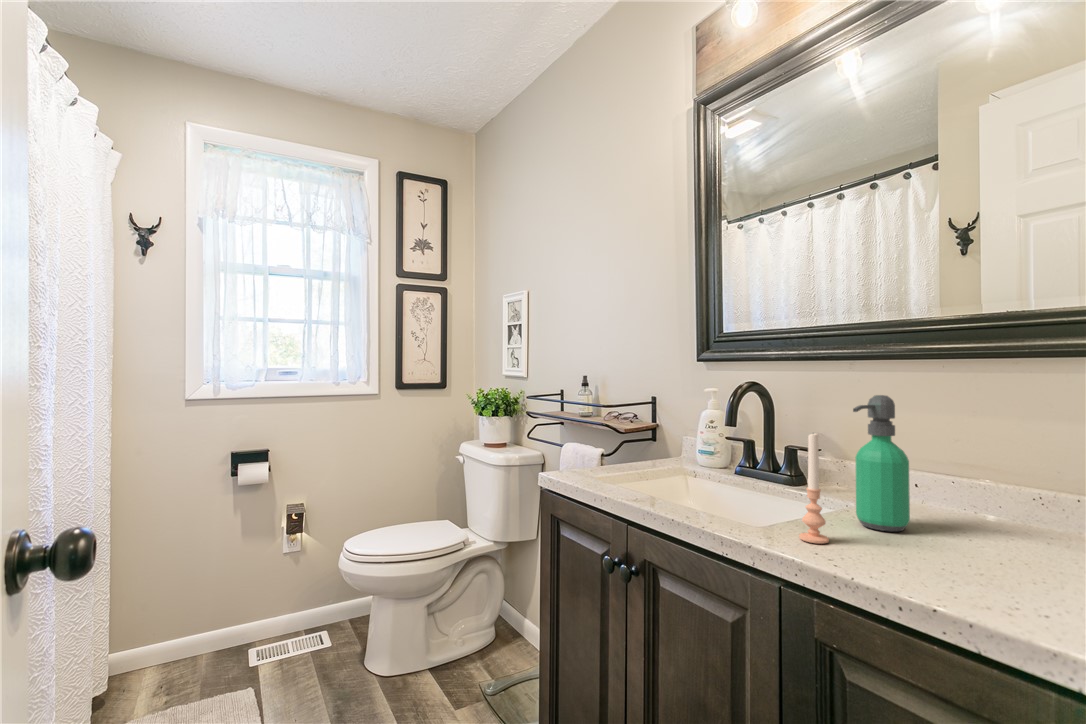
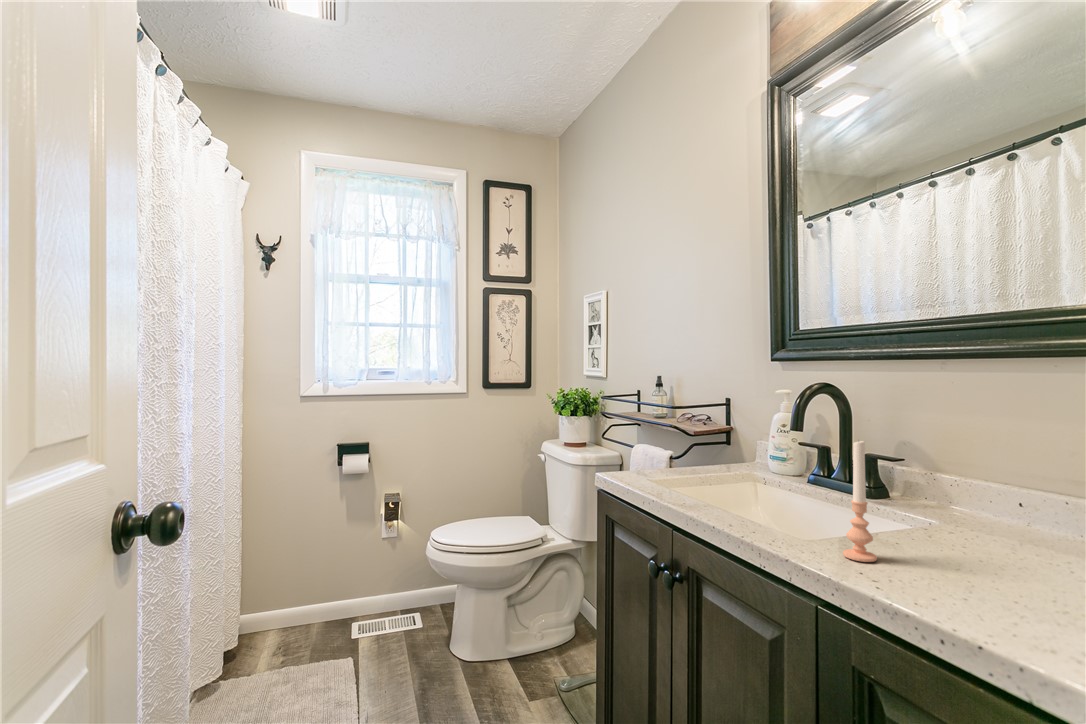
soap dispenser: present [853,395,910,532] -> none [914,400,987,555]

